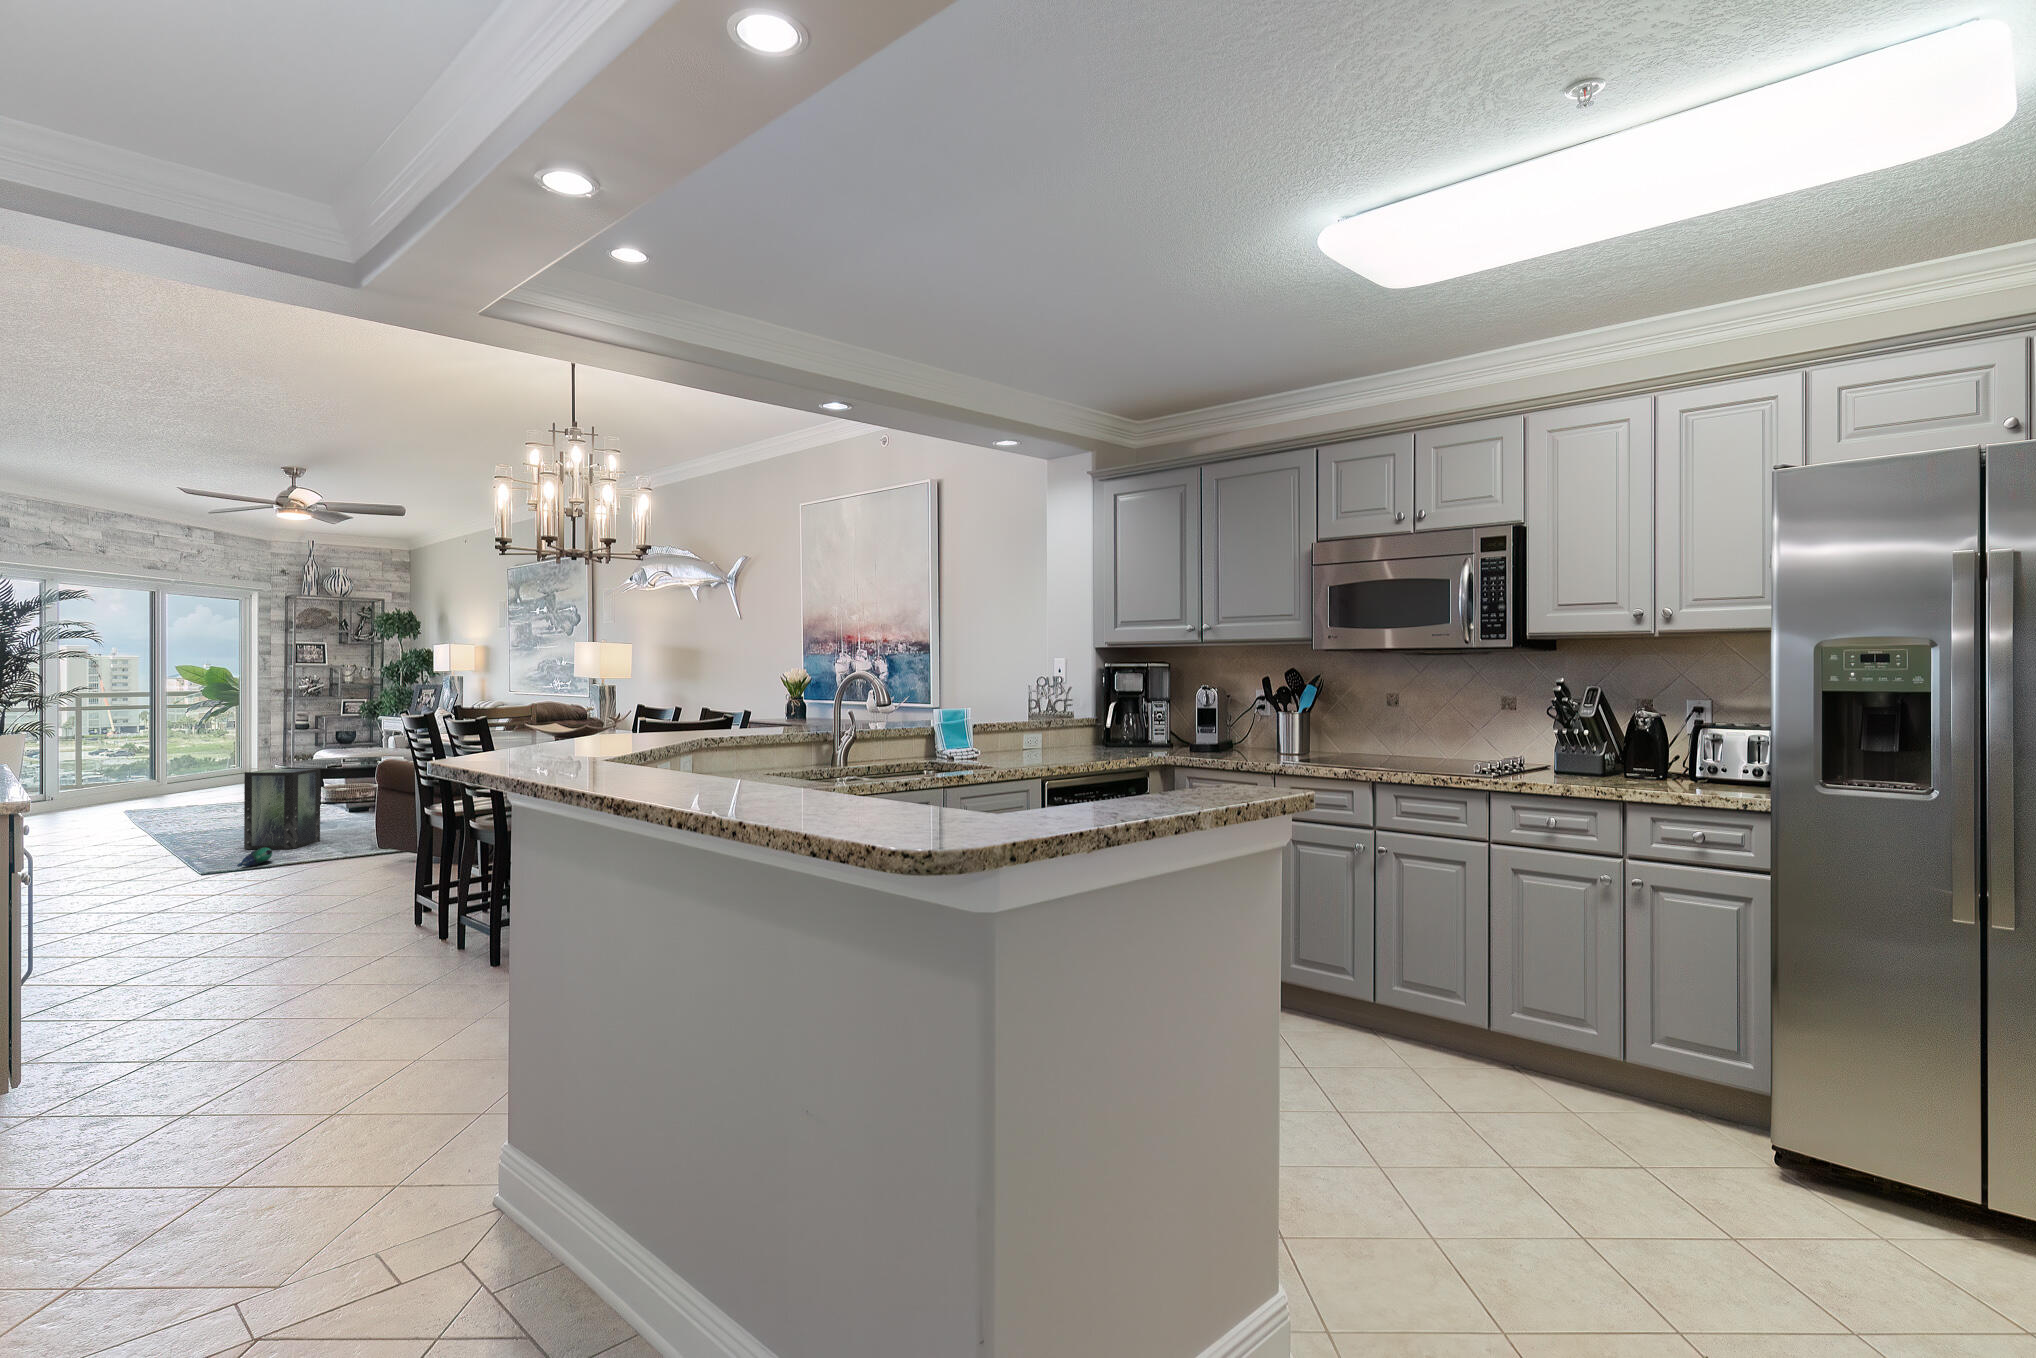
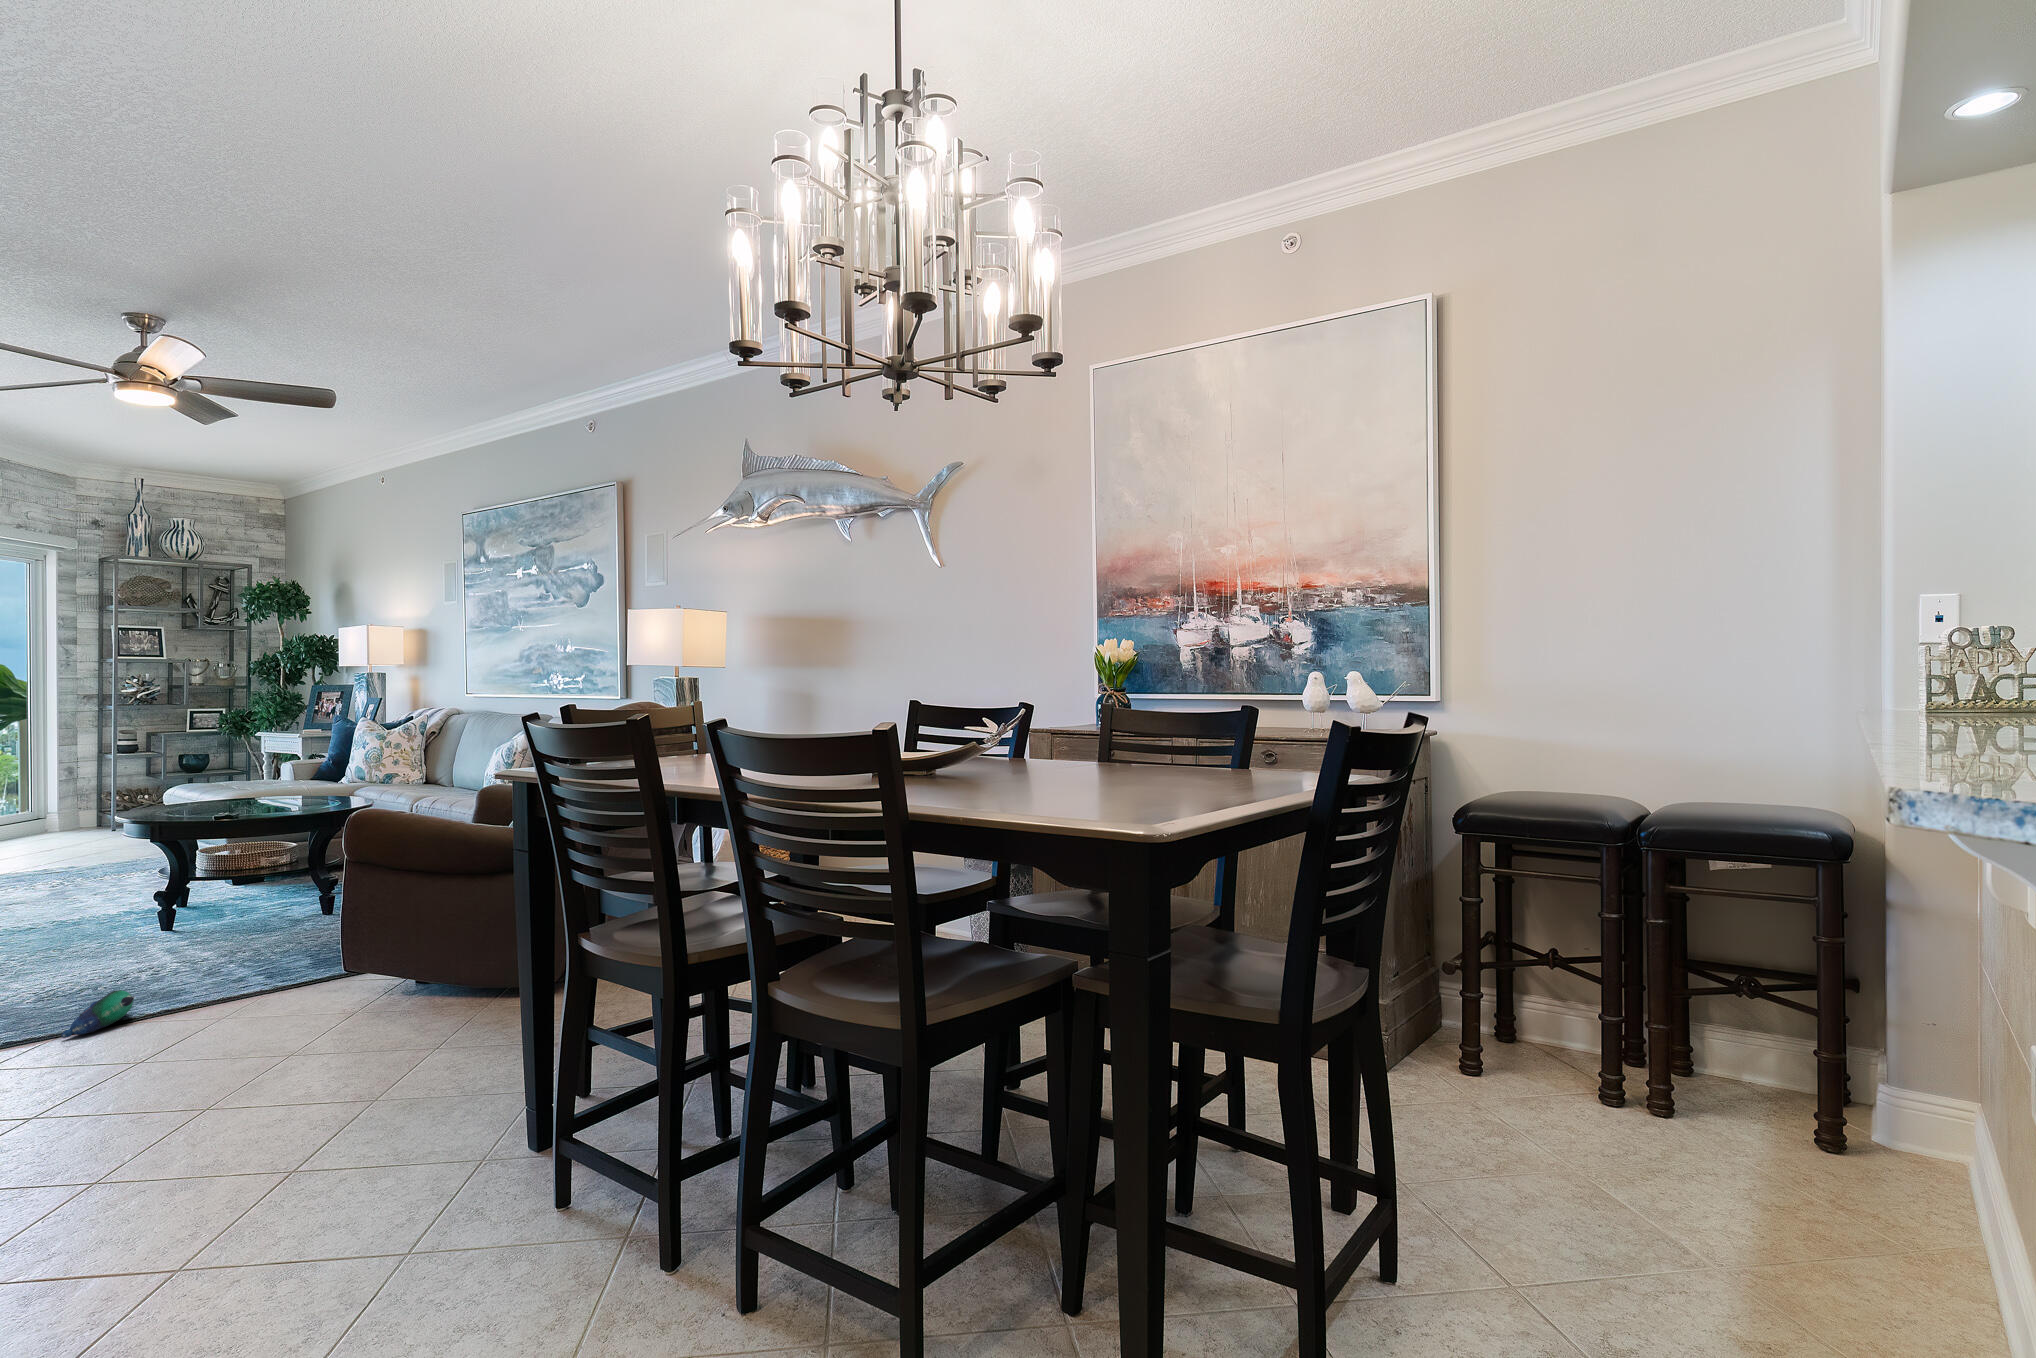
storage box: present [244,769,320,849] -> none [64,828,211,984]

